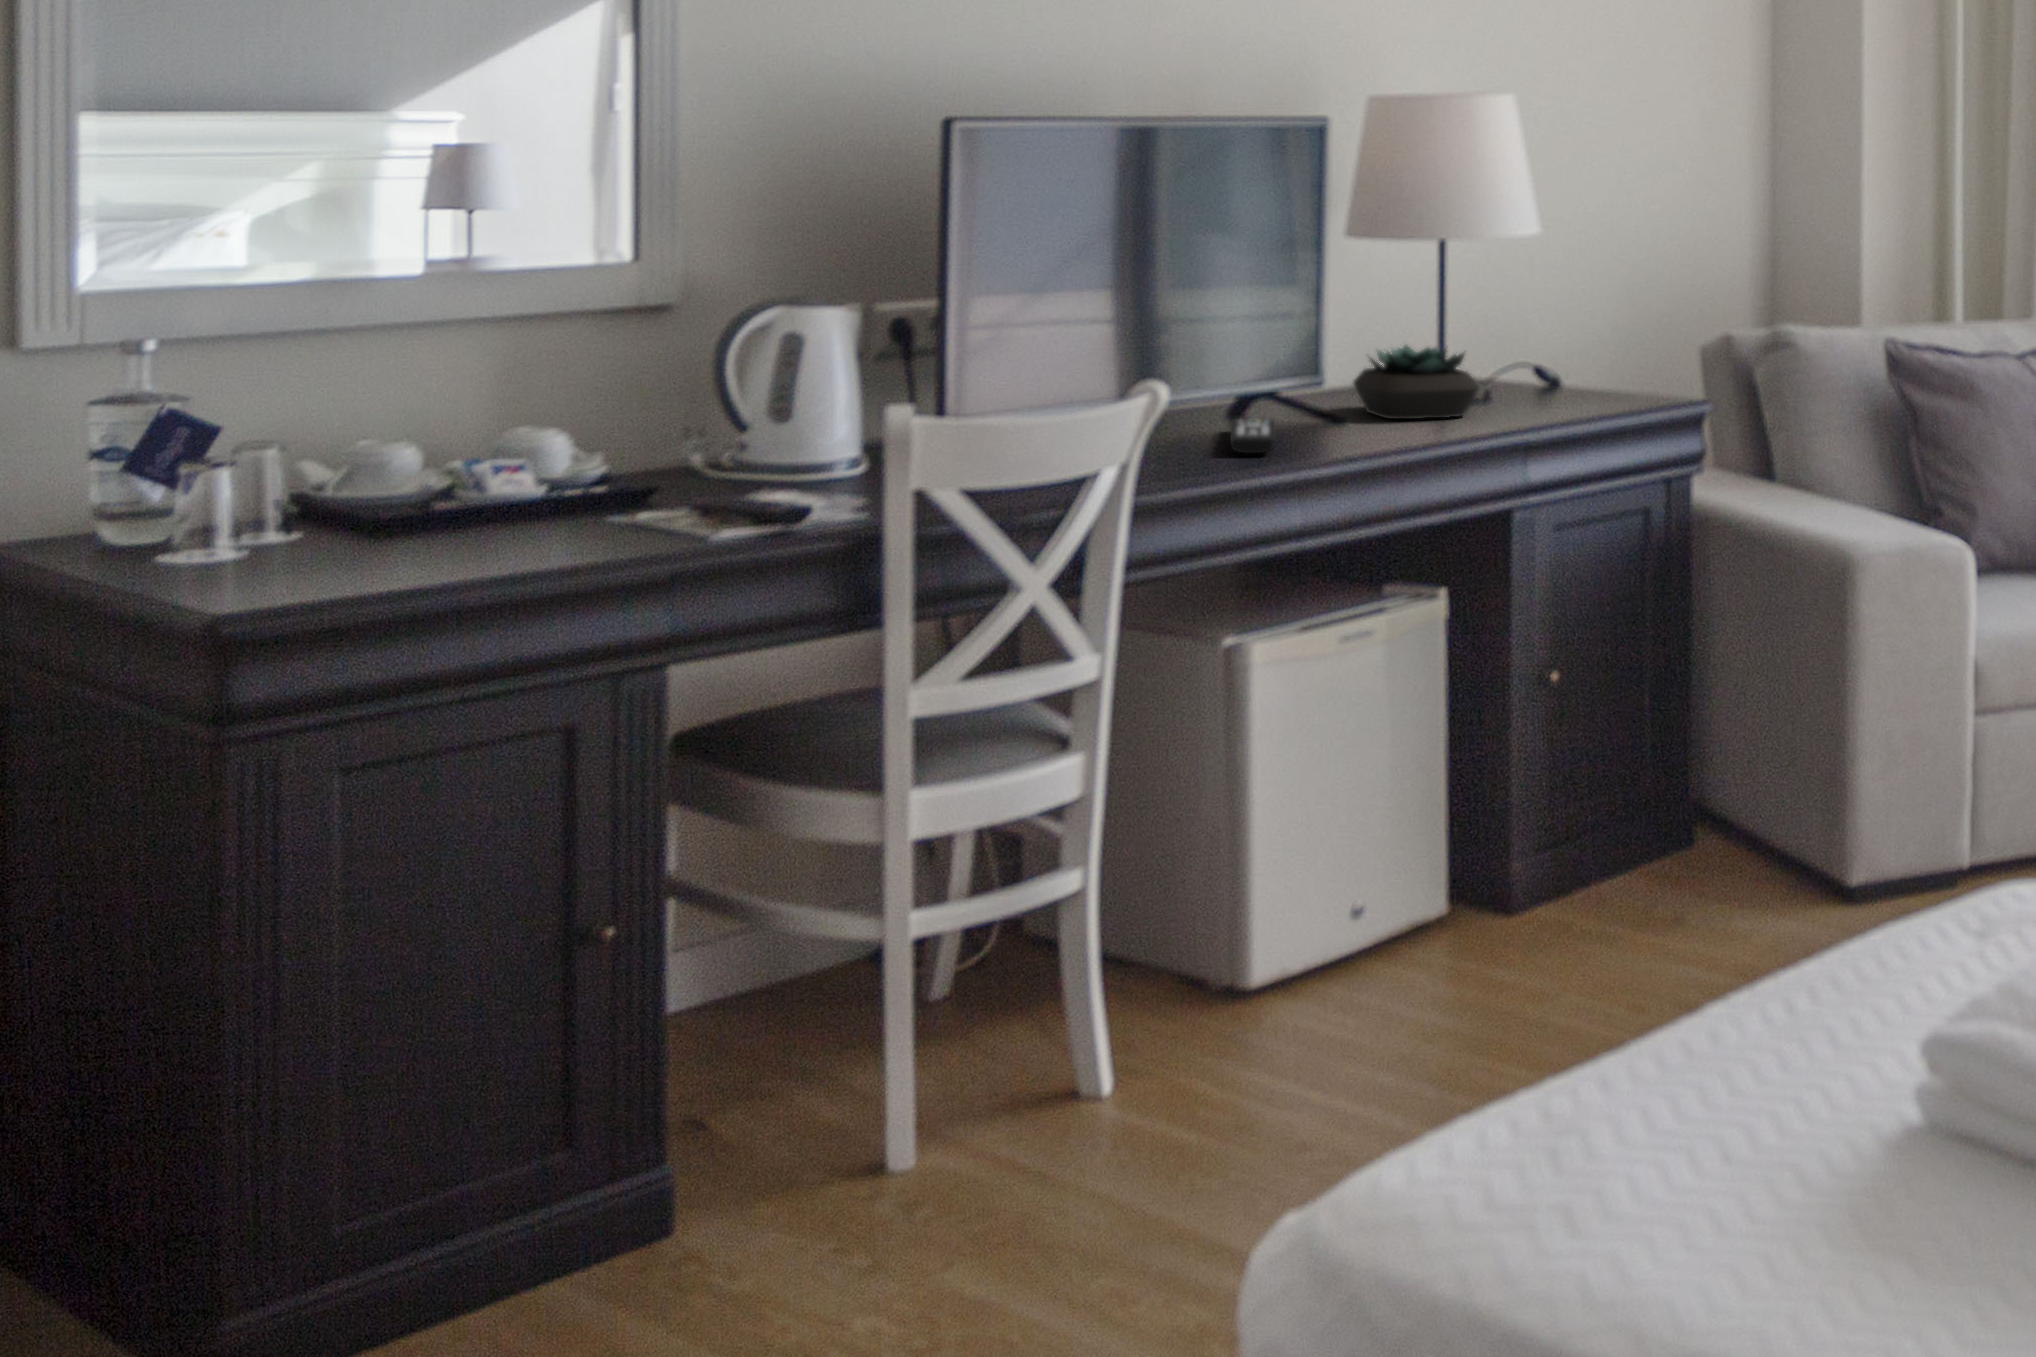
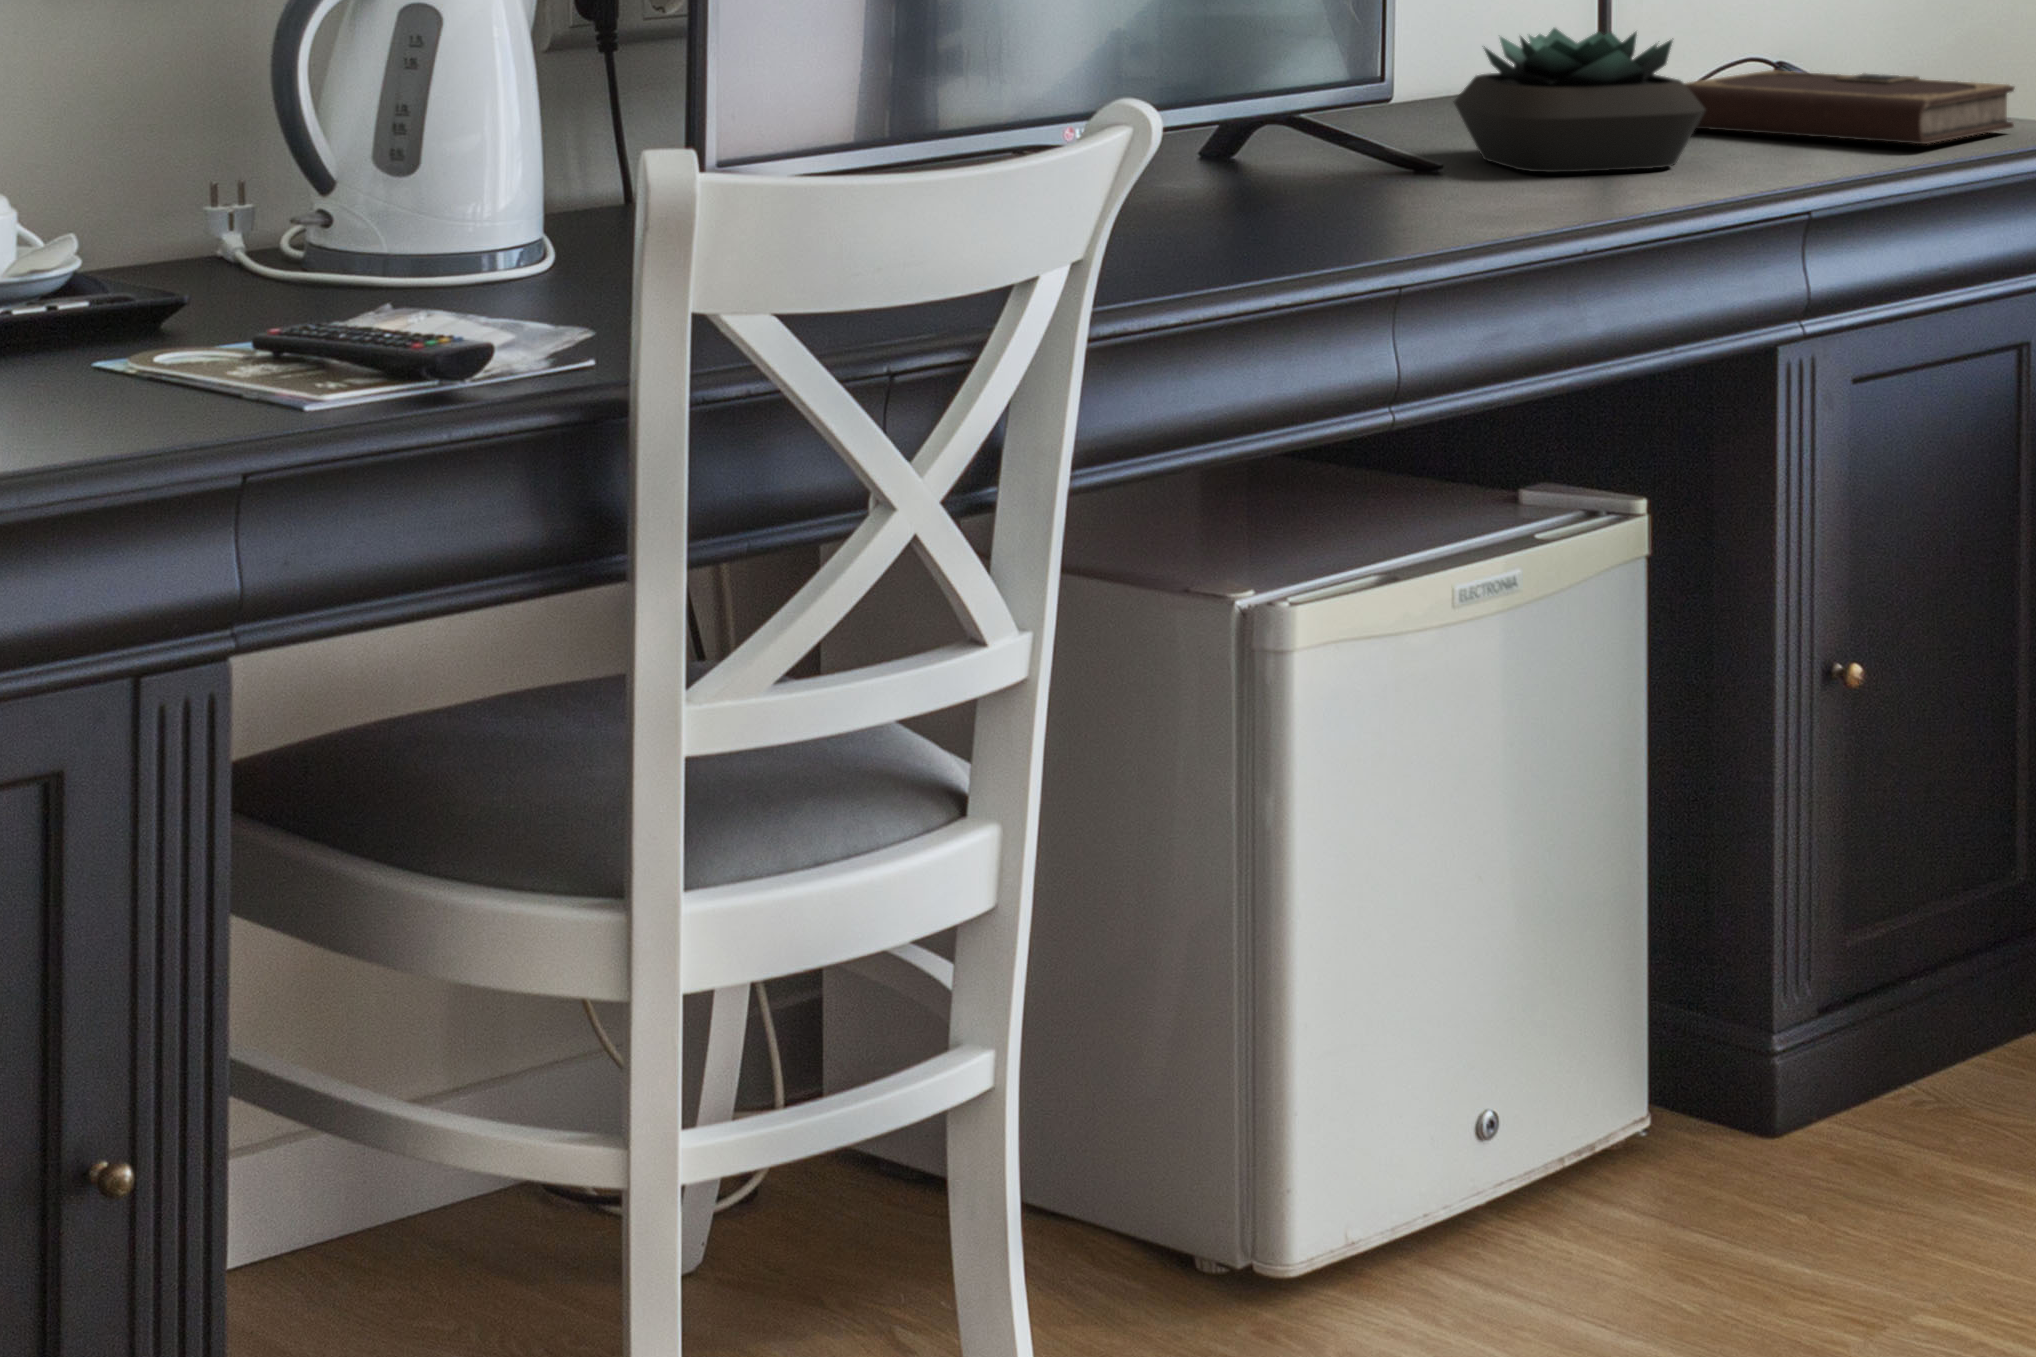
notebook: none [1468,365,1647,405] -> present [1685,70,2014,144]
remote control: present [1230,418,1275,453] -> none [1238,170,1335,237]

